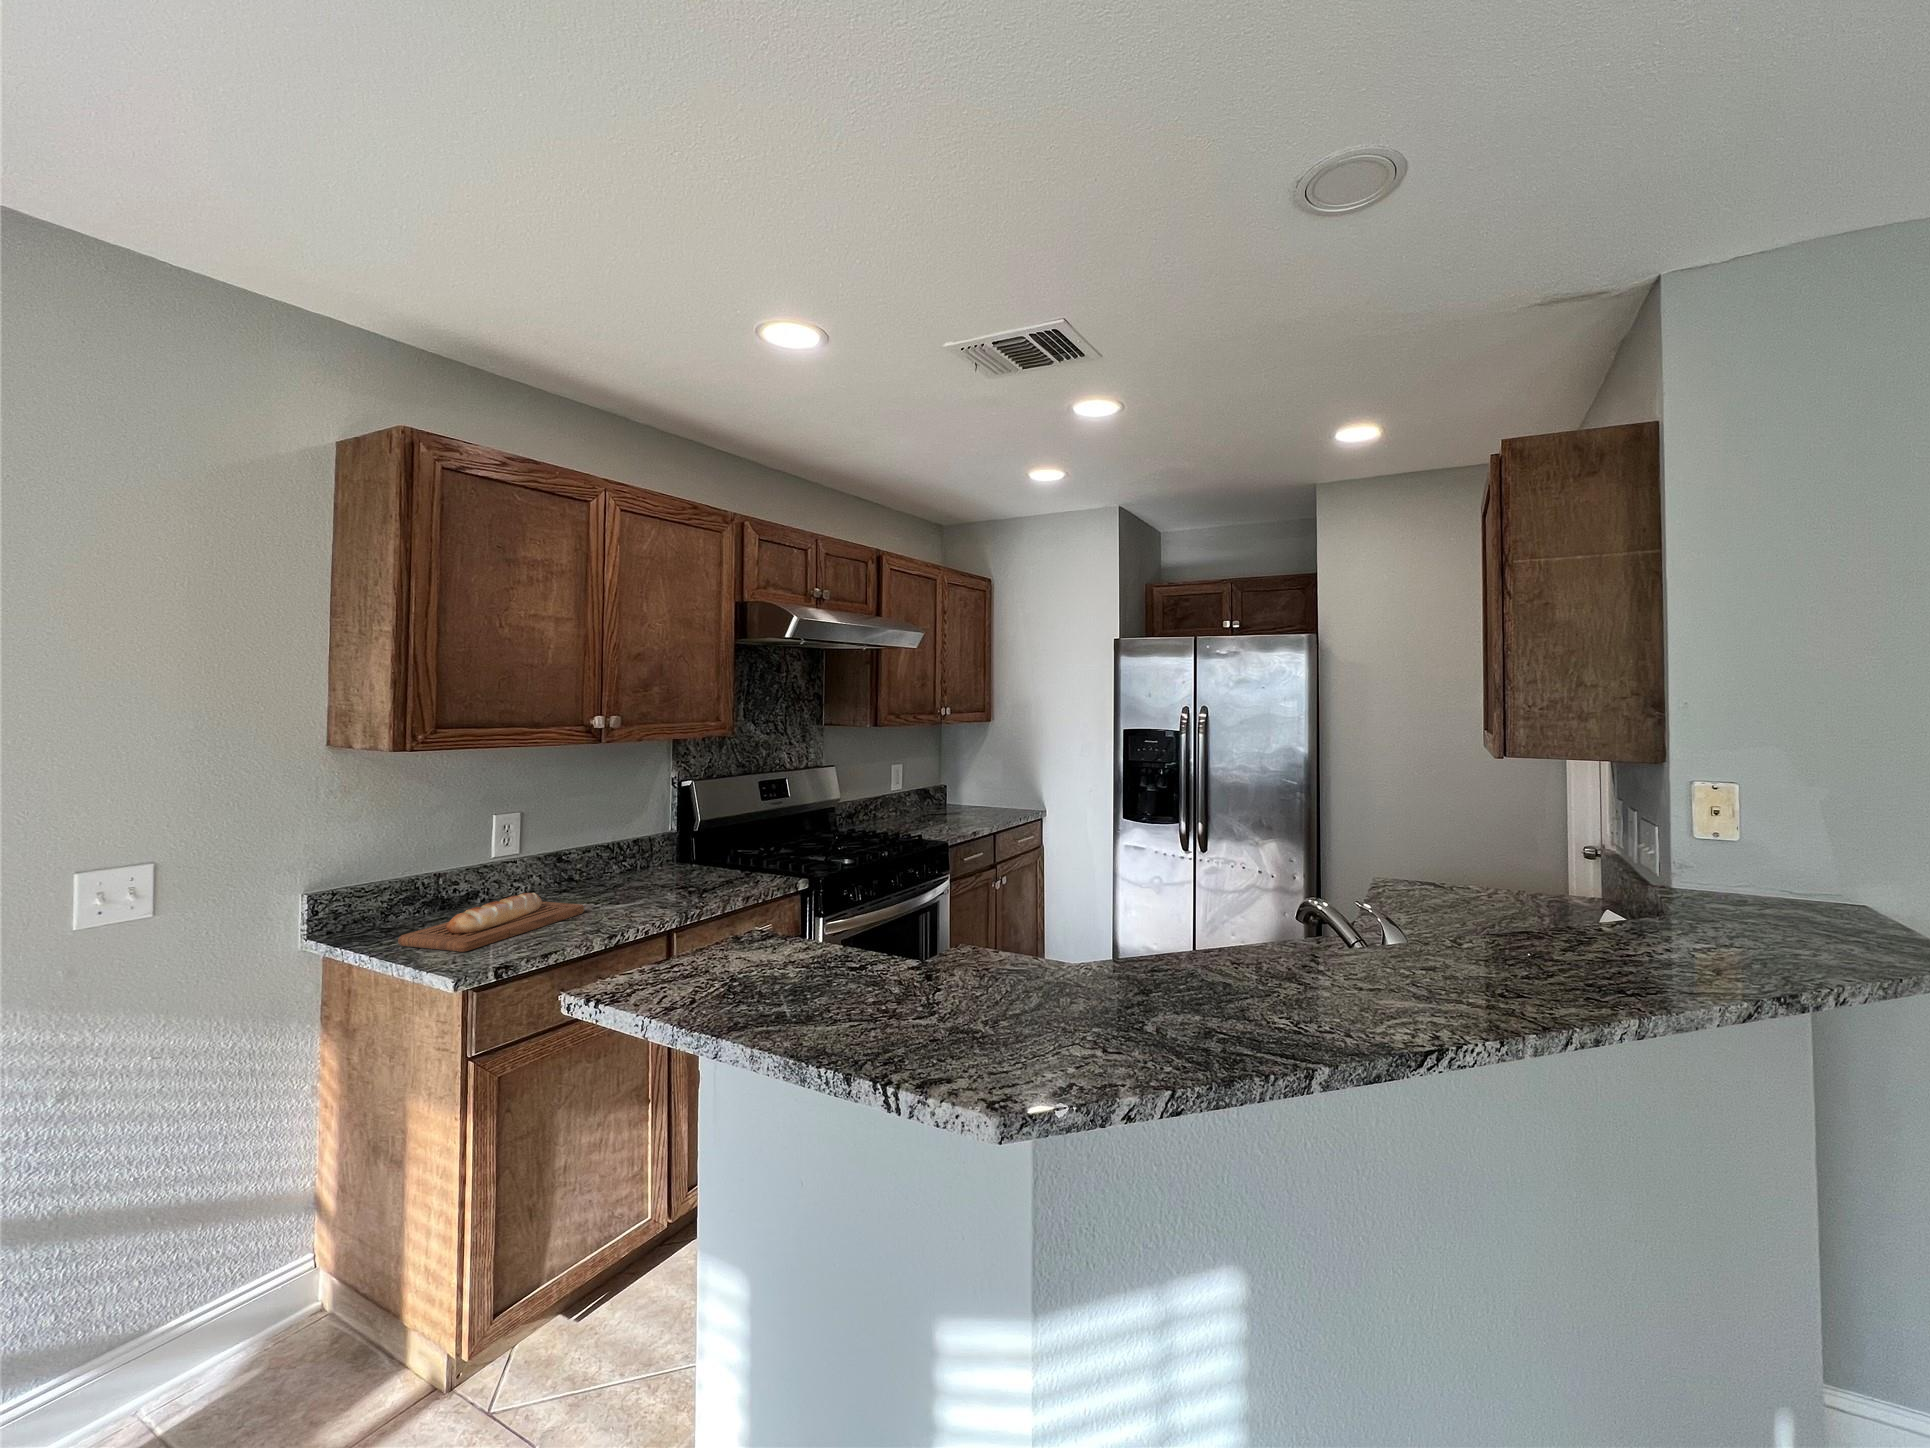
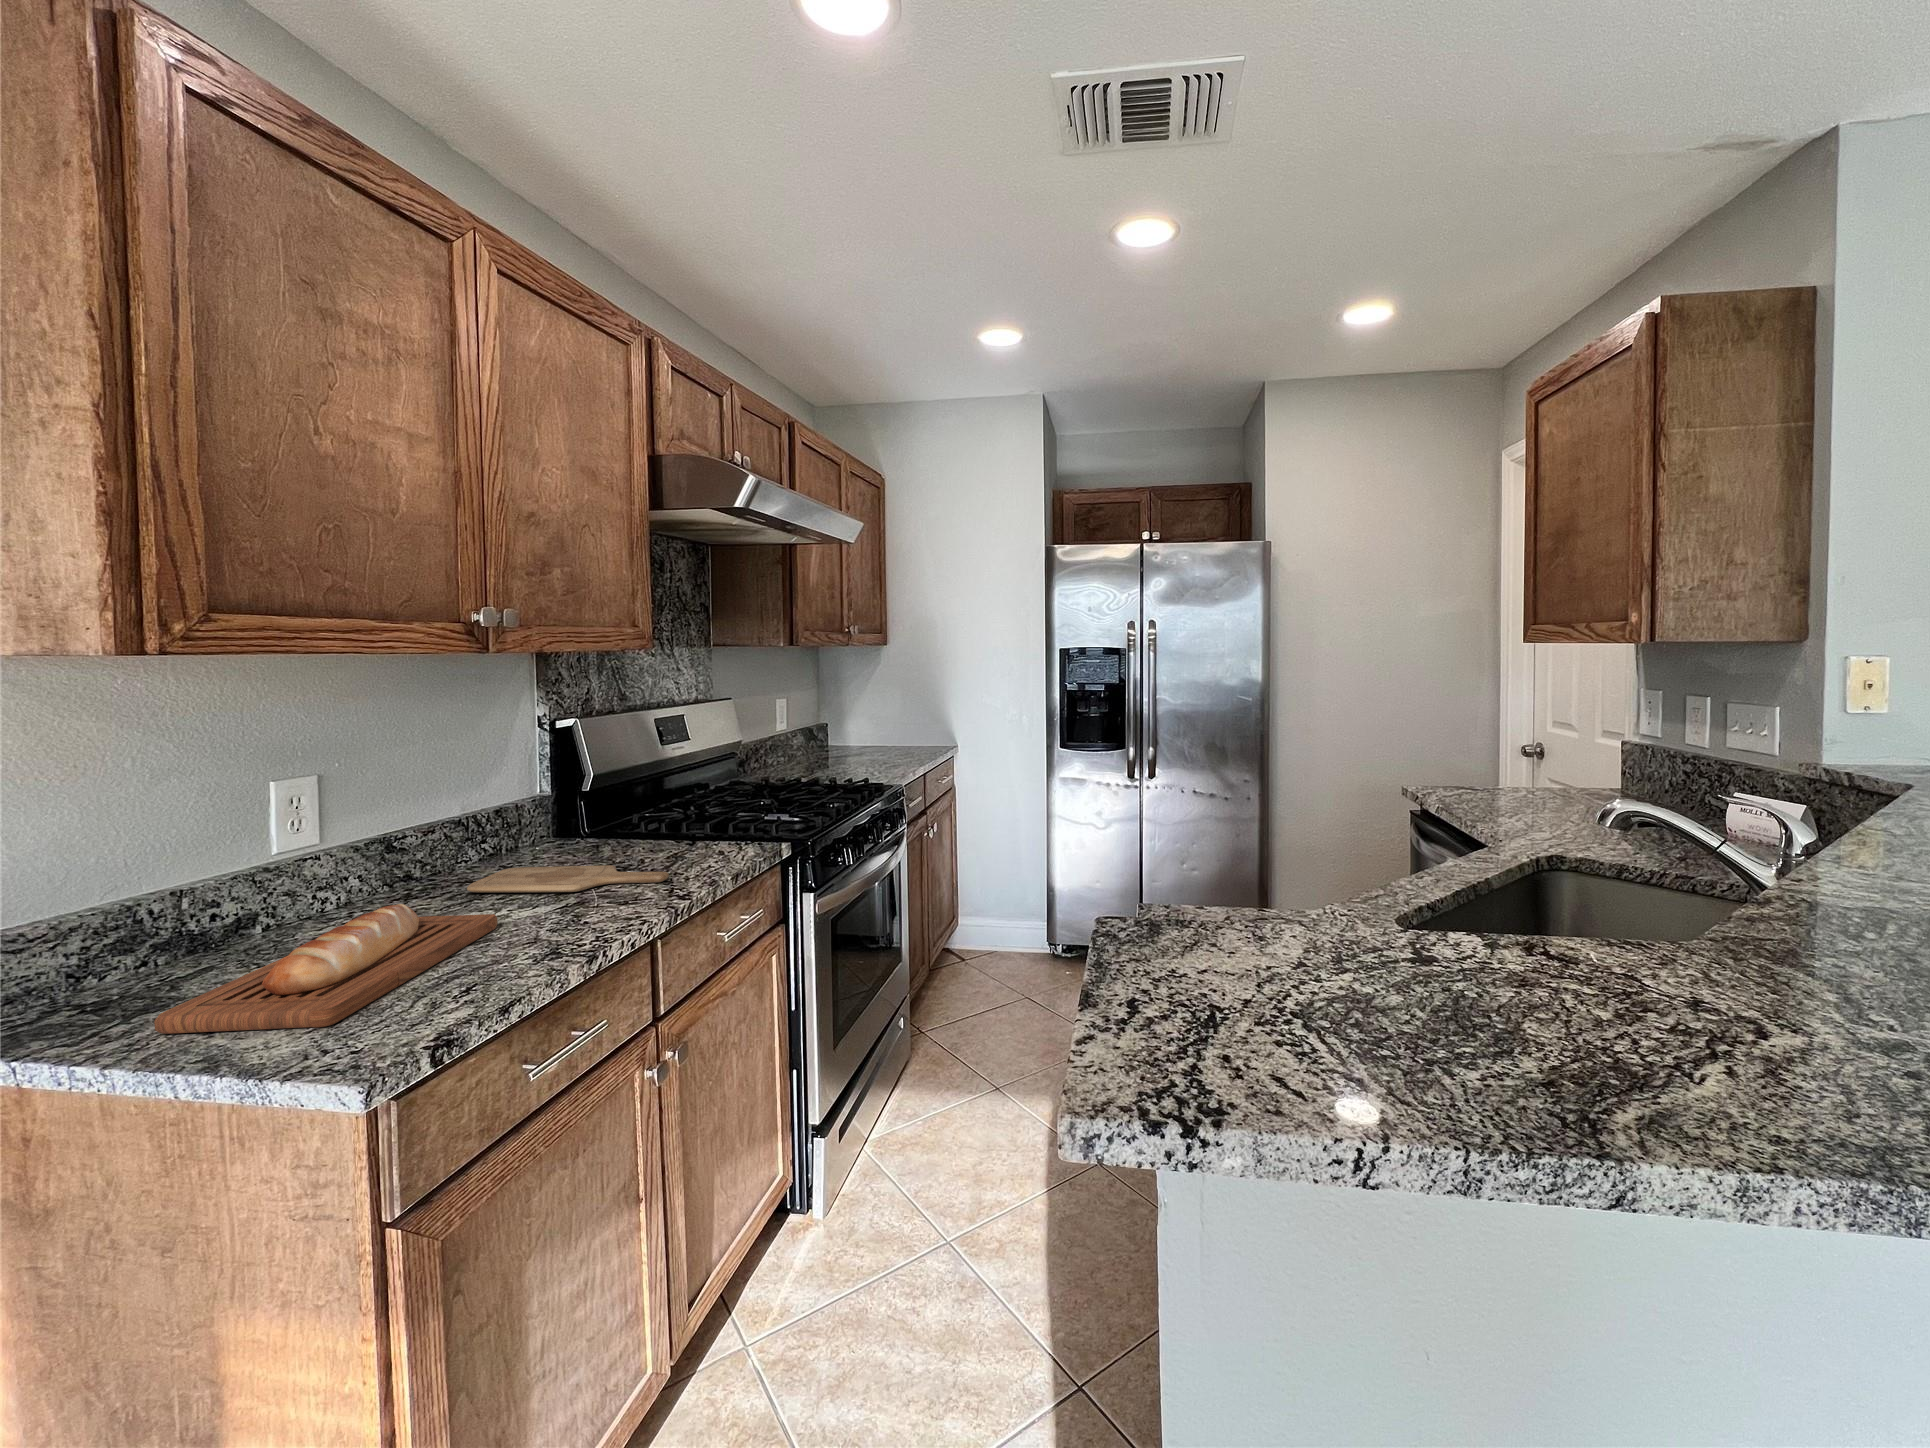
cutting board: none [590,879,702,897] -> present [467,865,669,892]

